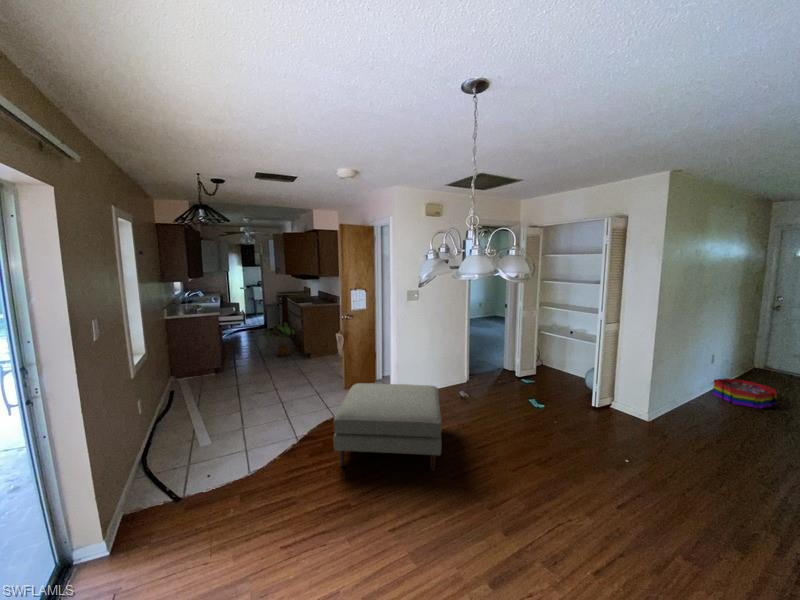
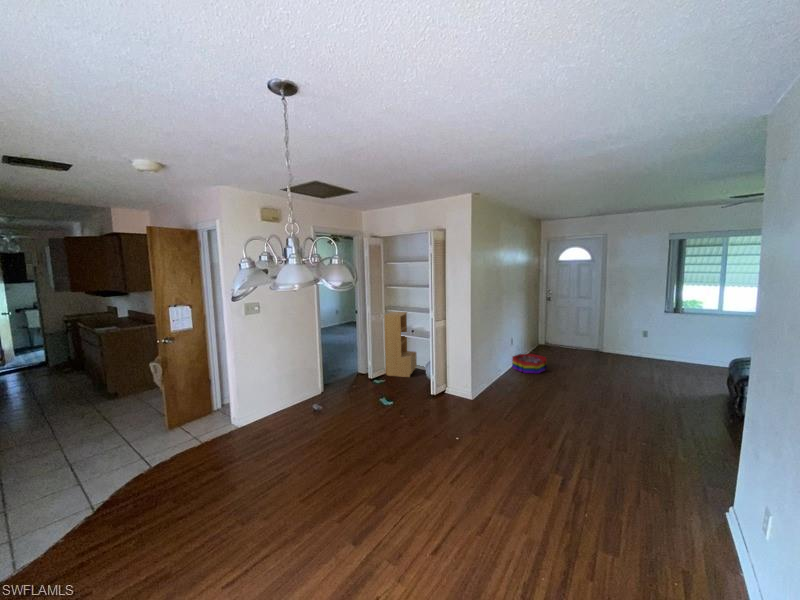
bookshelf: none [535,309,573,383] -> present [384,312,417,377]
house plant: present [266,323,295,357] -> none [37,356,94,404]
ottoman: present [333,383,441,471] -> none [131,406,283,535]

